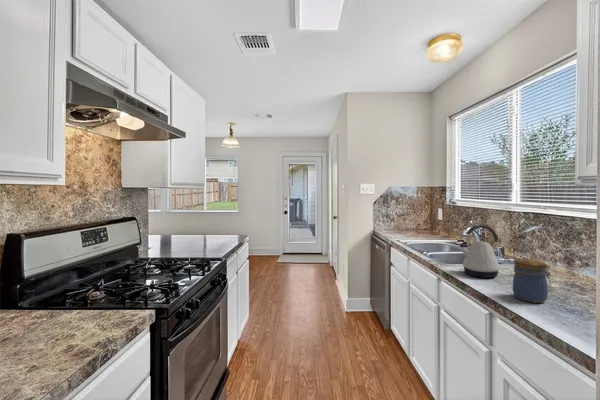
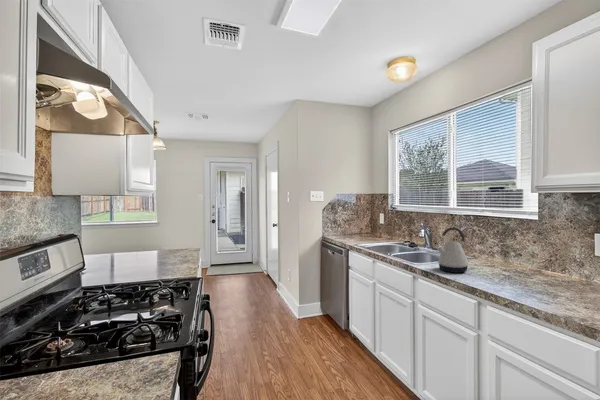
jar: present [513,259,551,303] -> none [492,254,521,289]

